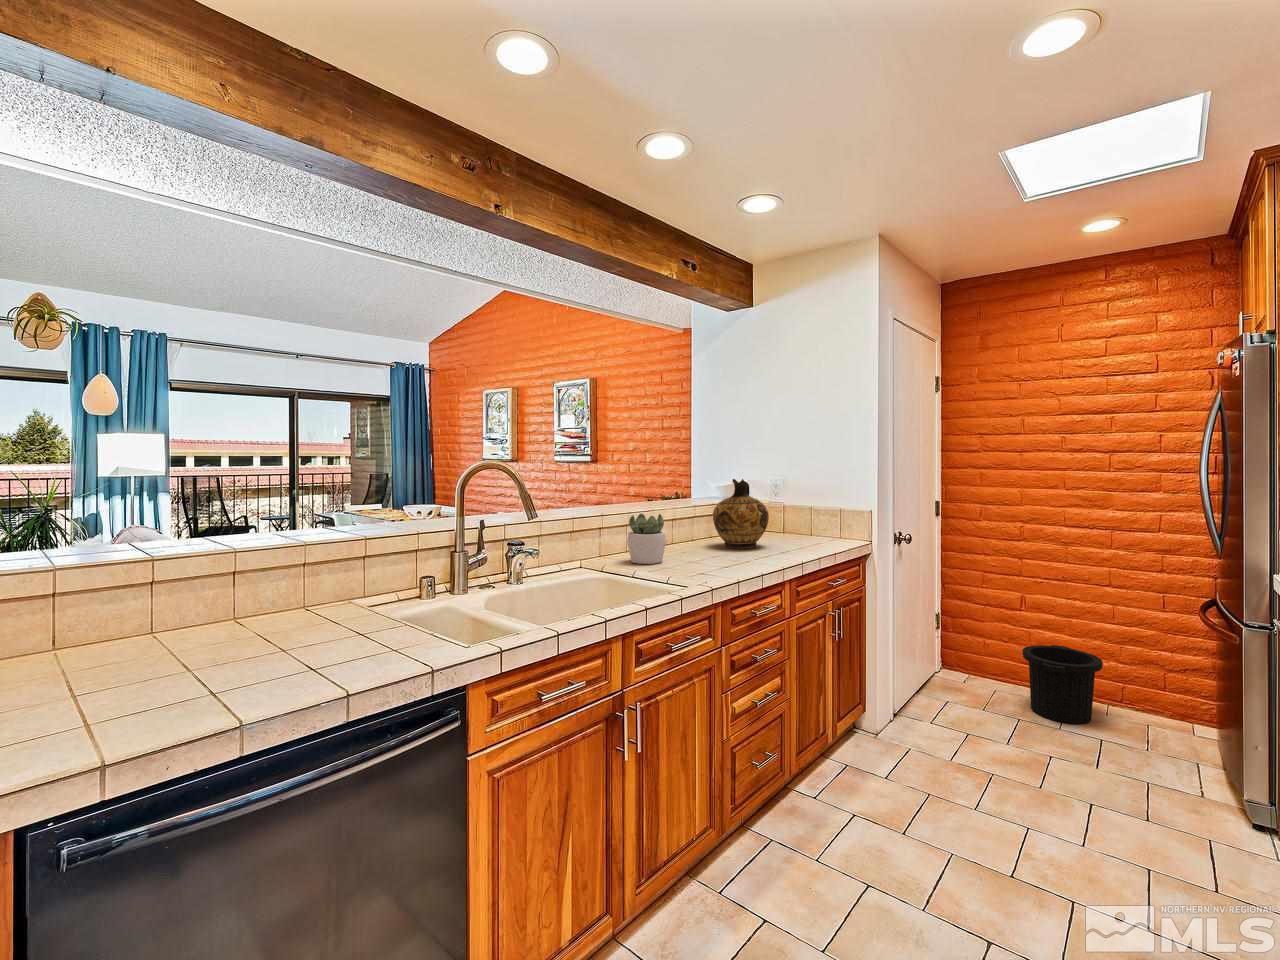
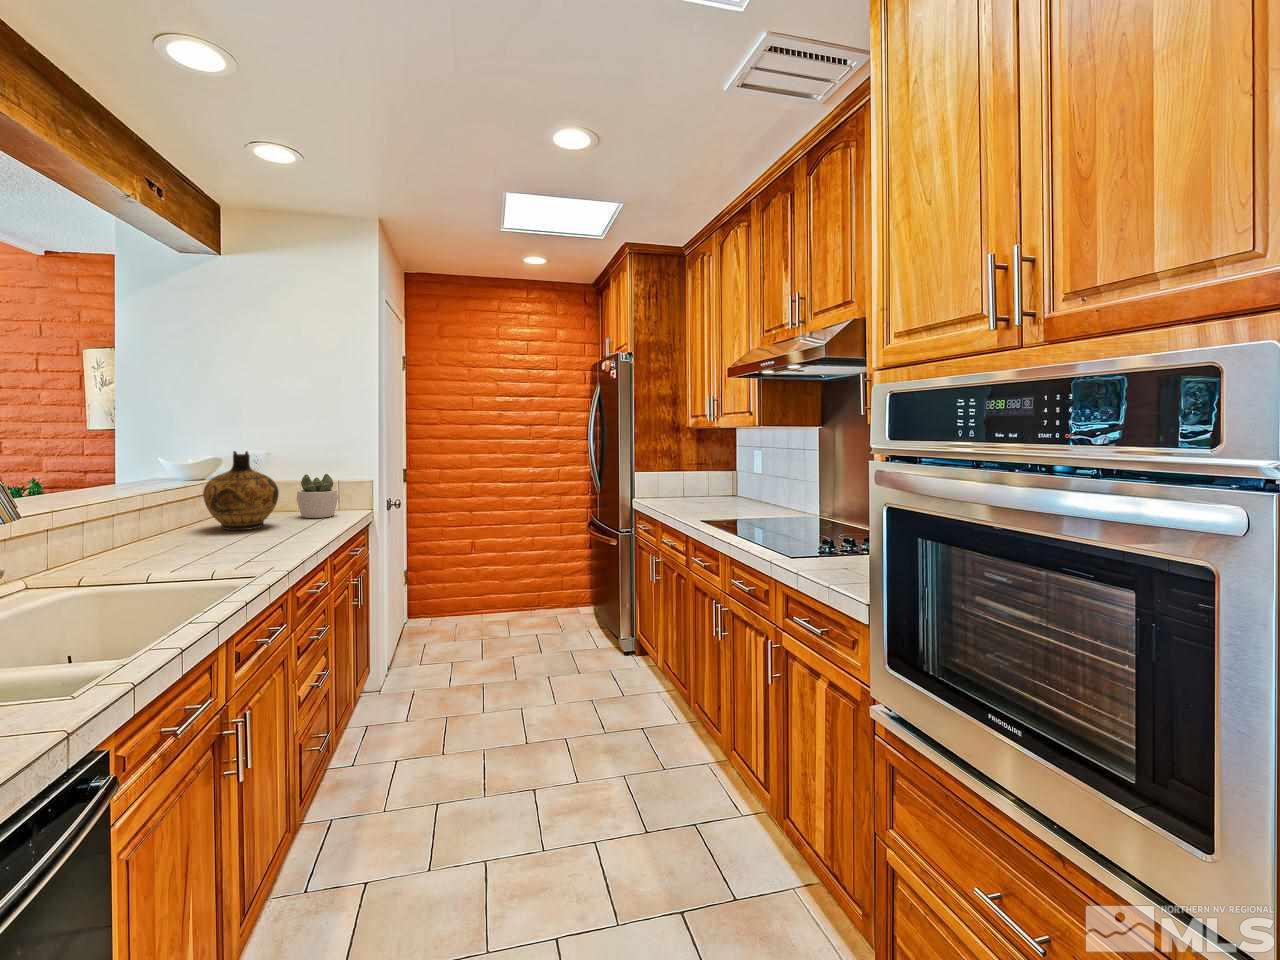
succulent plant: present [627,514,666,564] -> present [297,474,338,518]
trash can: present [1022,645,1103,724] -> none [480,575,531,632]

